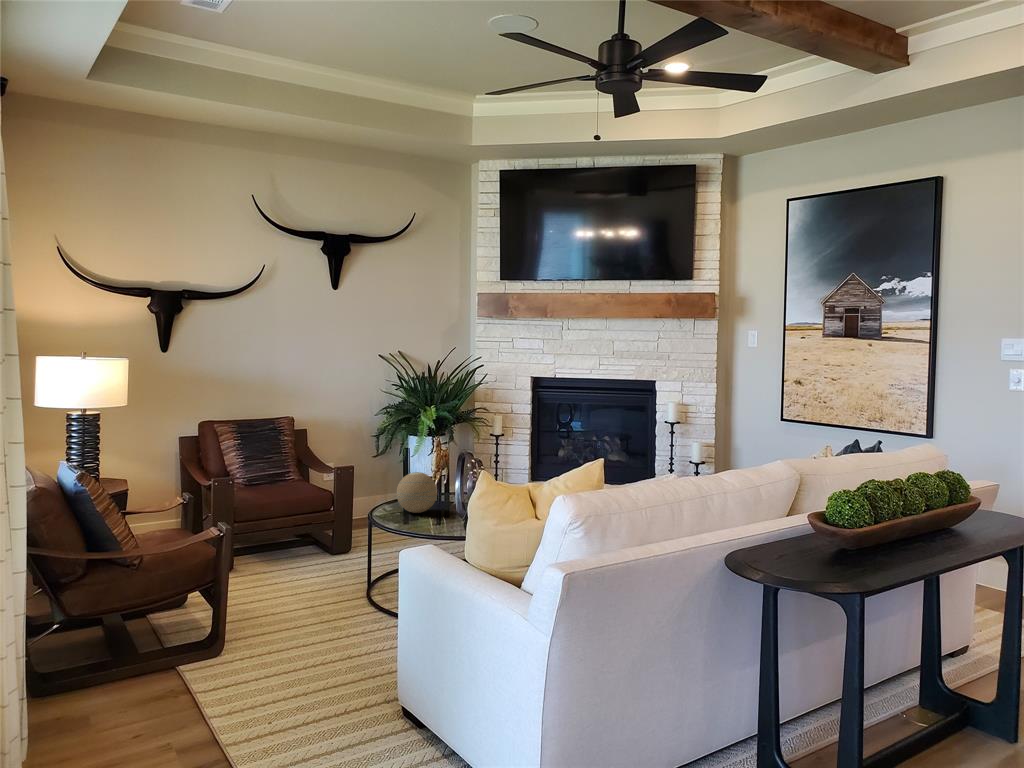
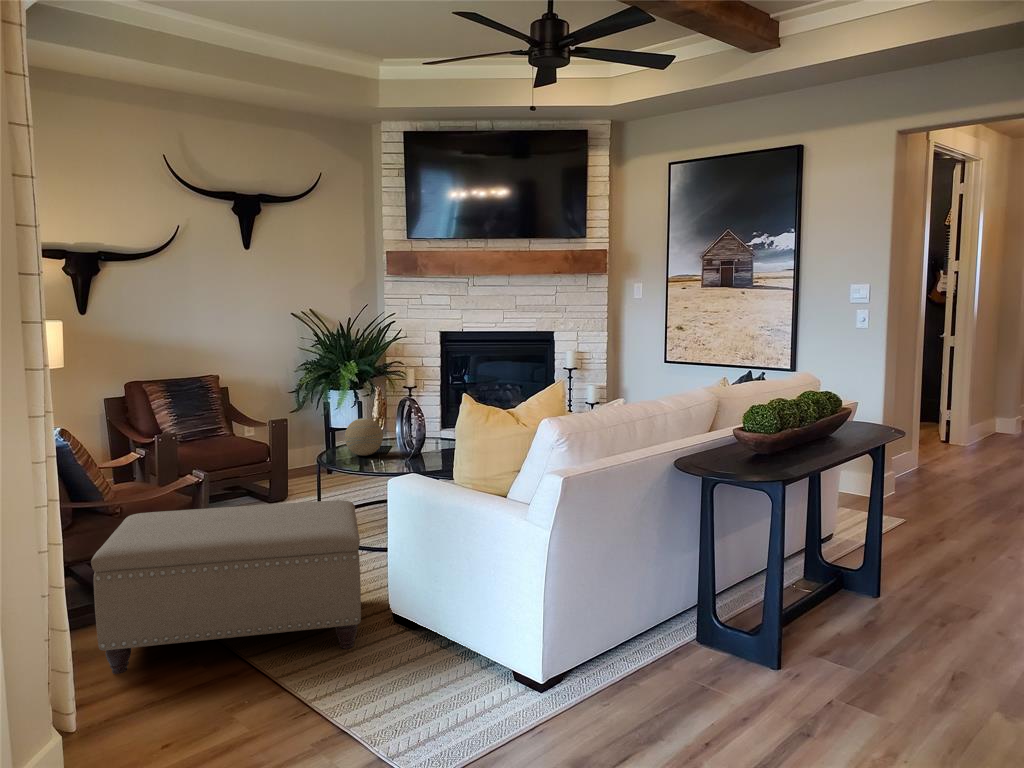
ottoman: none [71,568,373,746] -> present [91,500,361,674]

